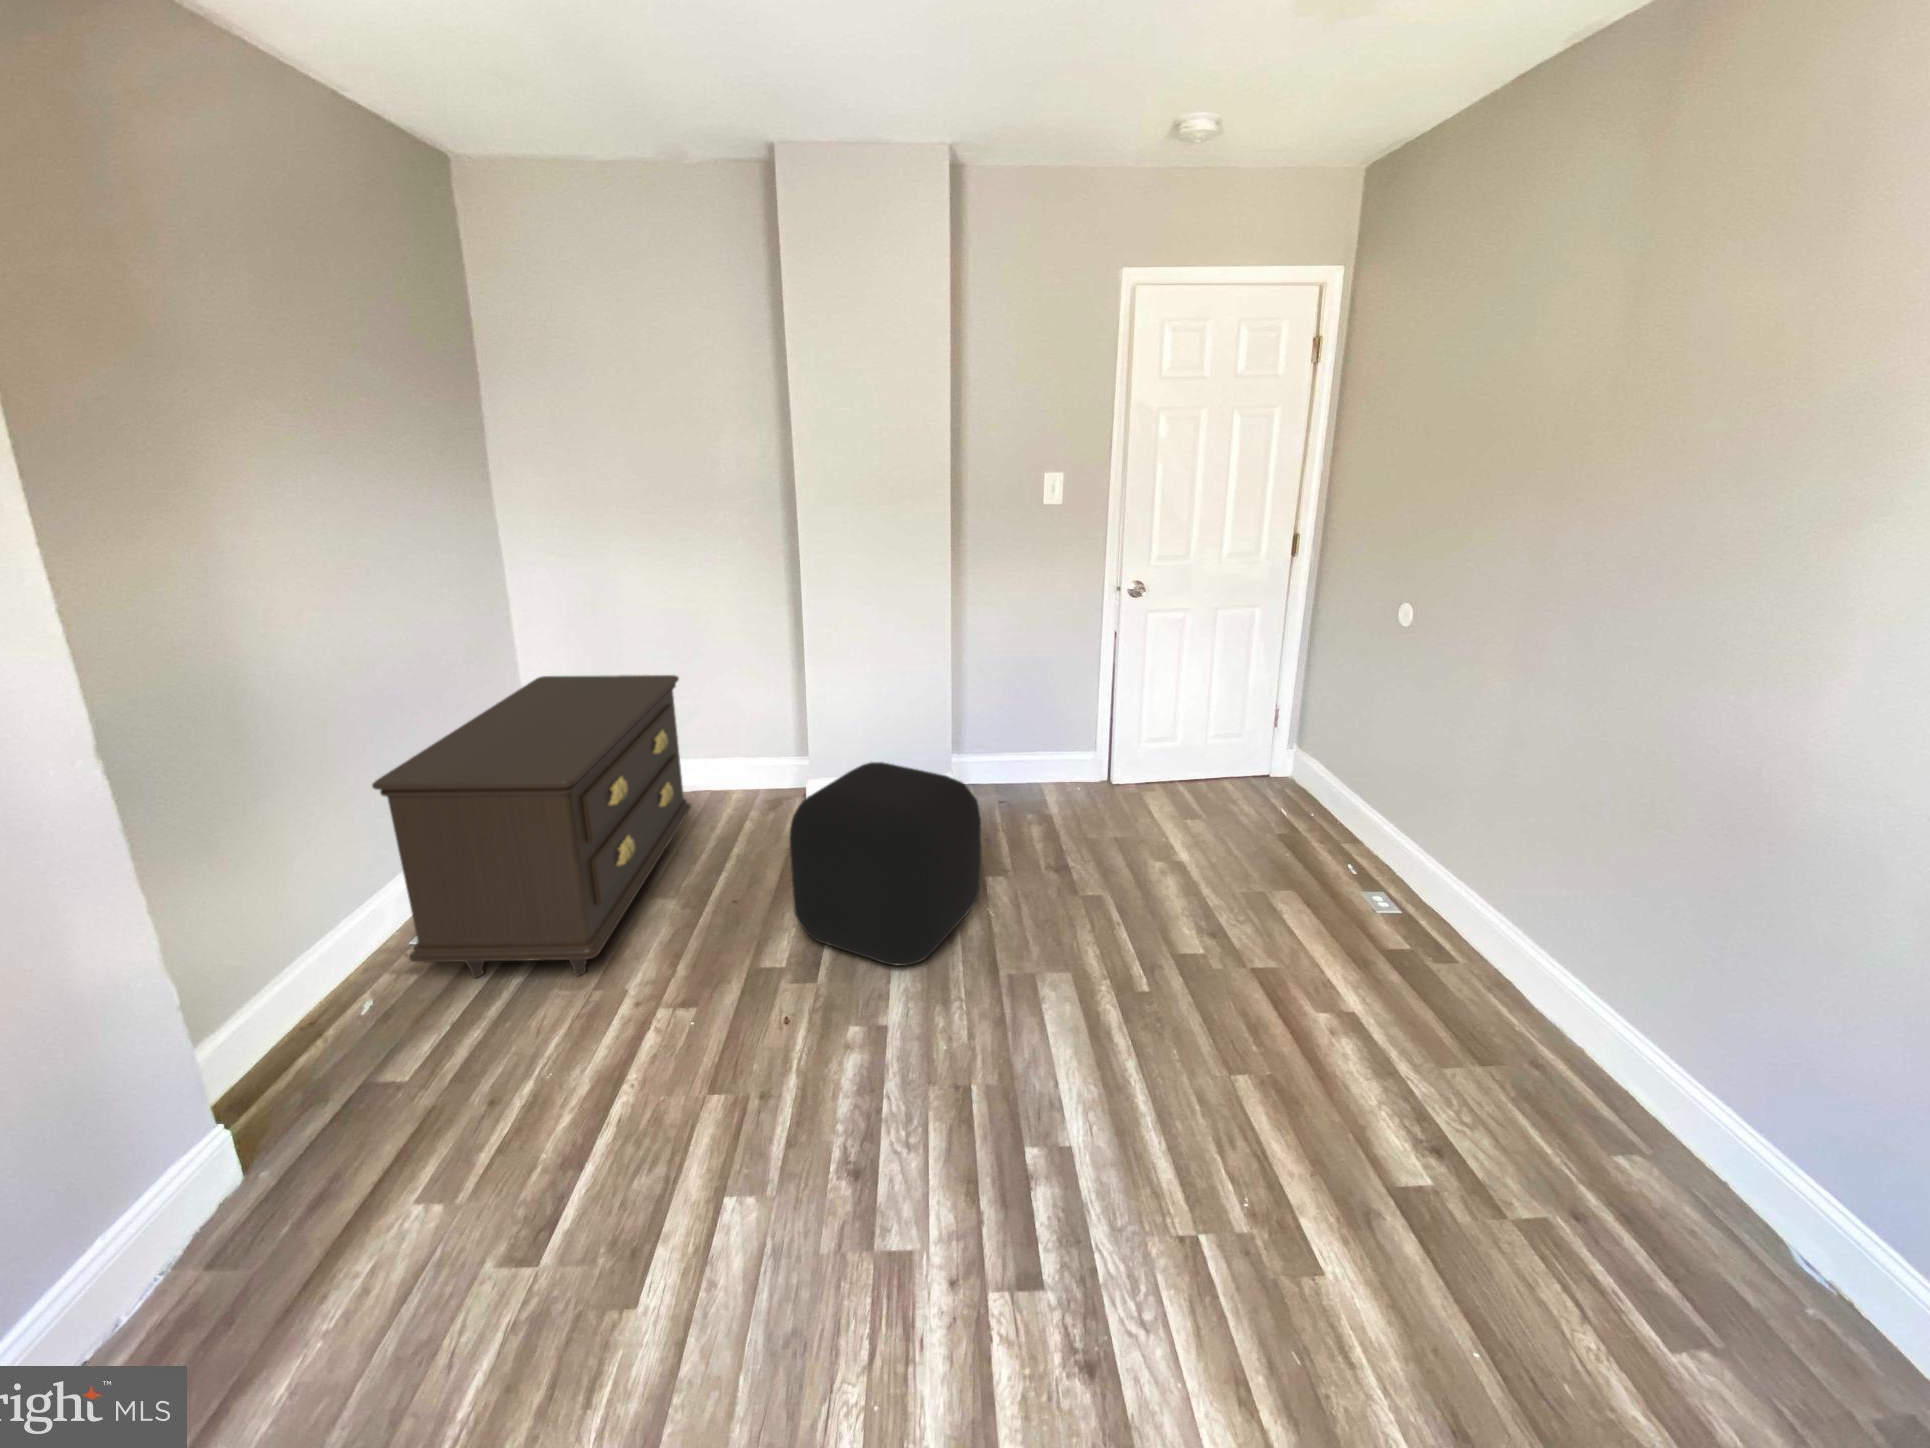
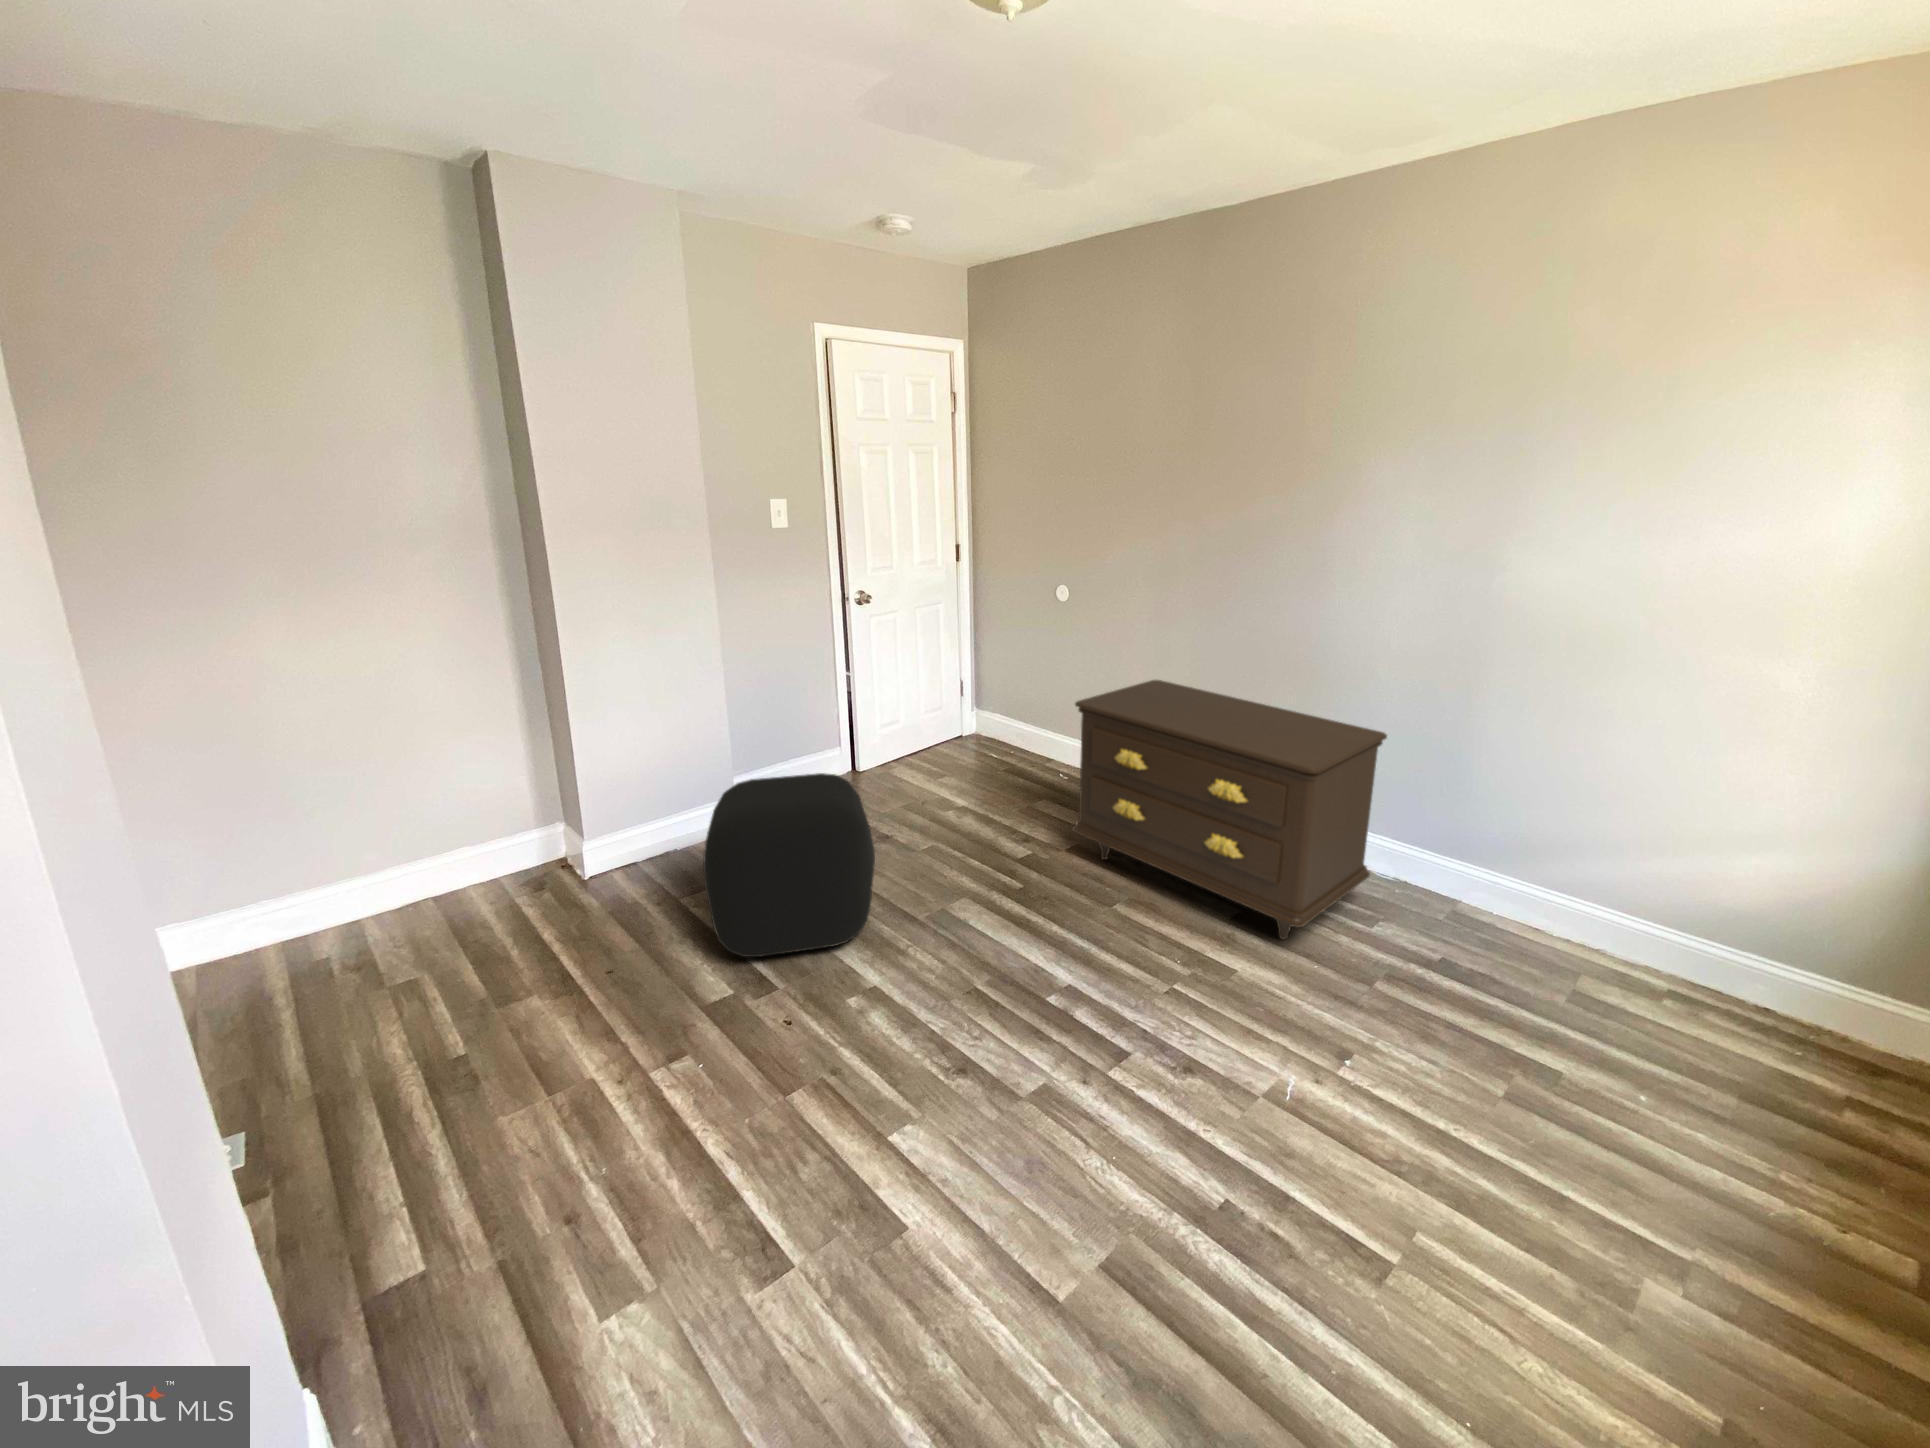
dresser: present [372,675,691,978] -> present [1072,680,1387,939]

